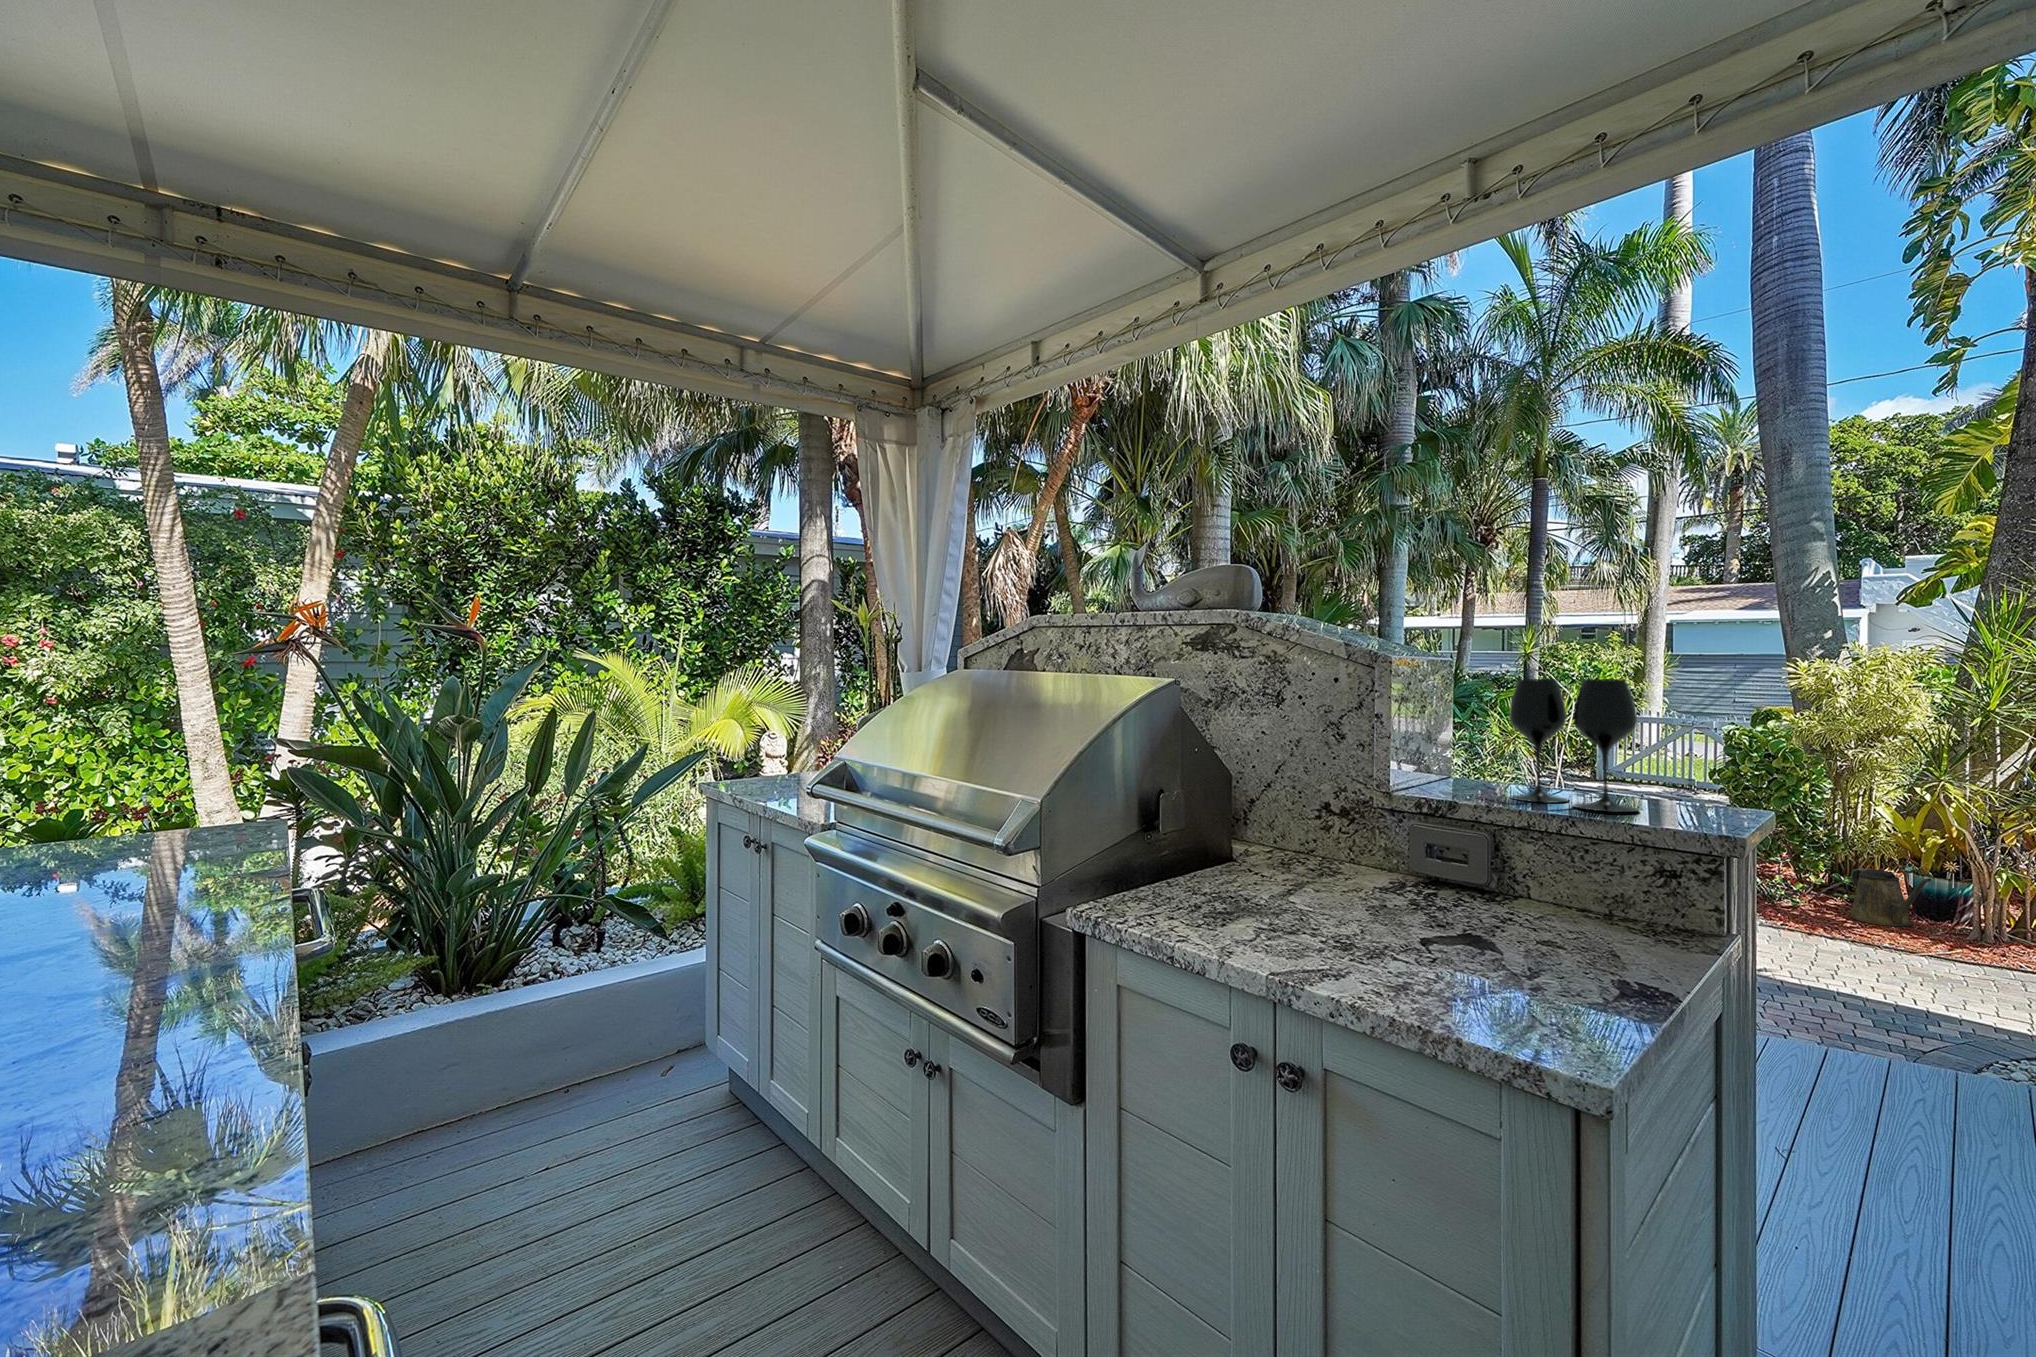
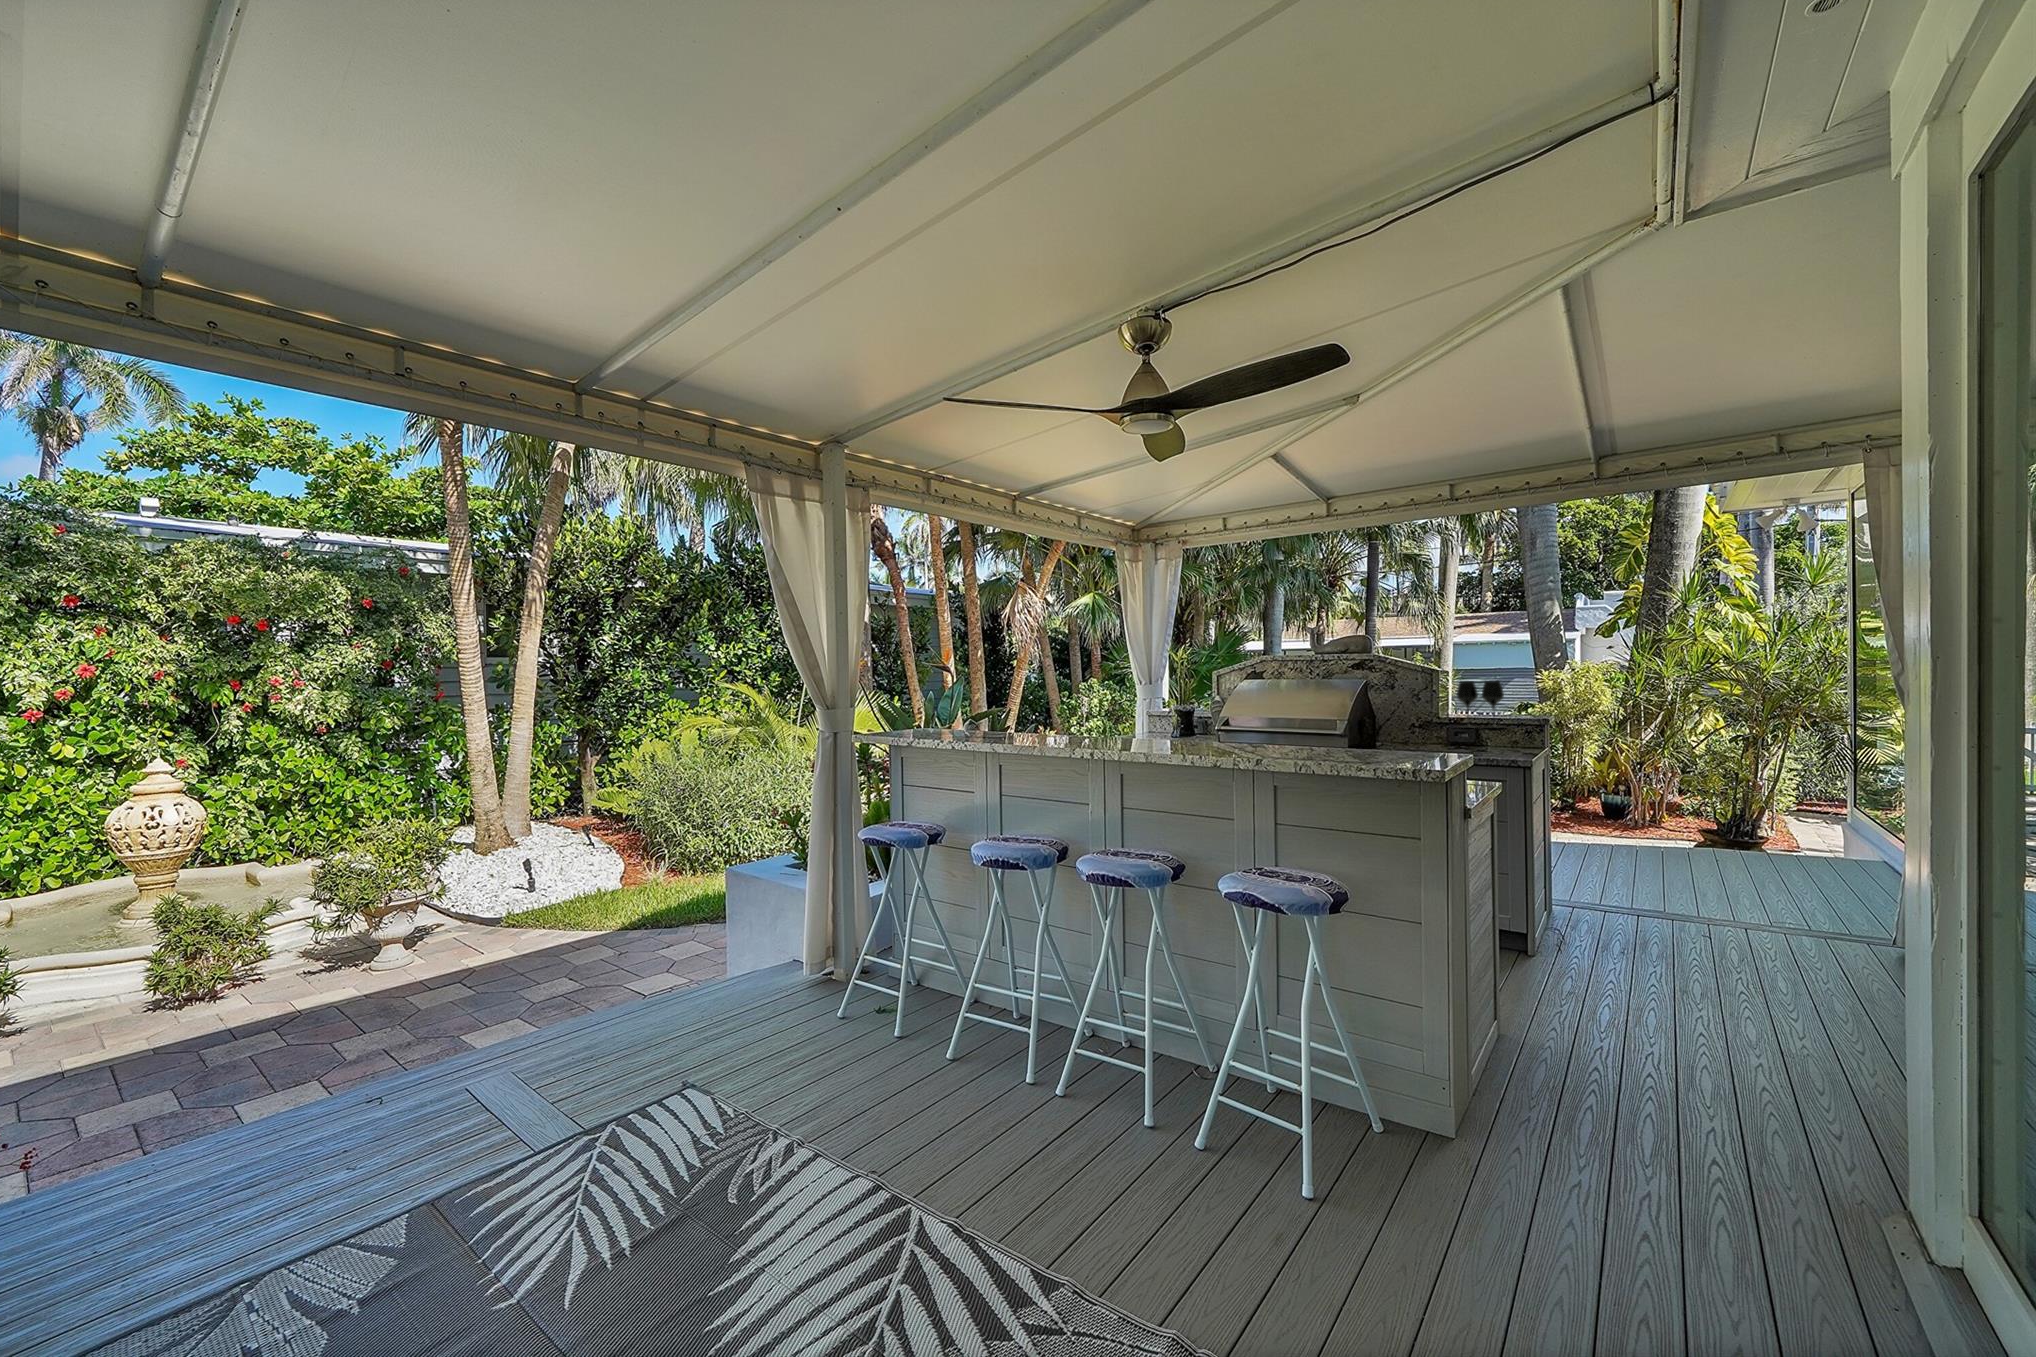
watering can: present [1850,869,1931,926] -> none [1575,795,1614,826]

